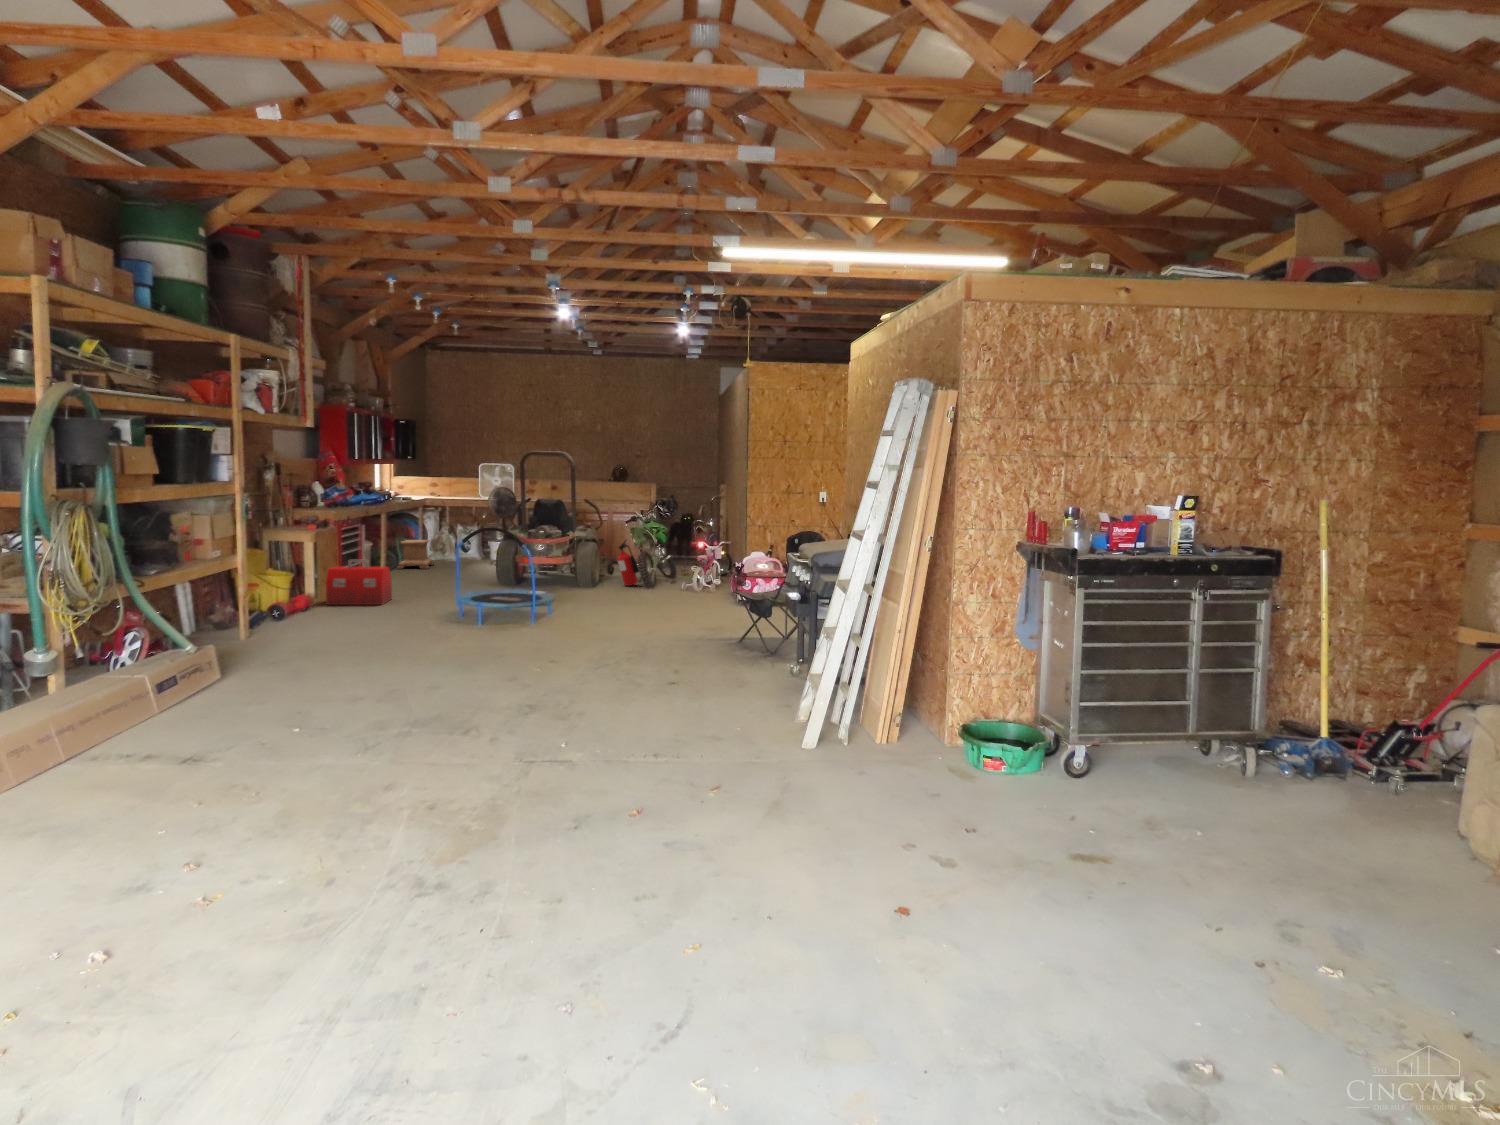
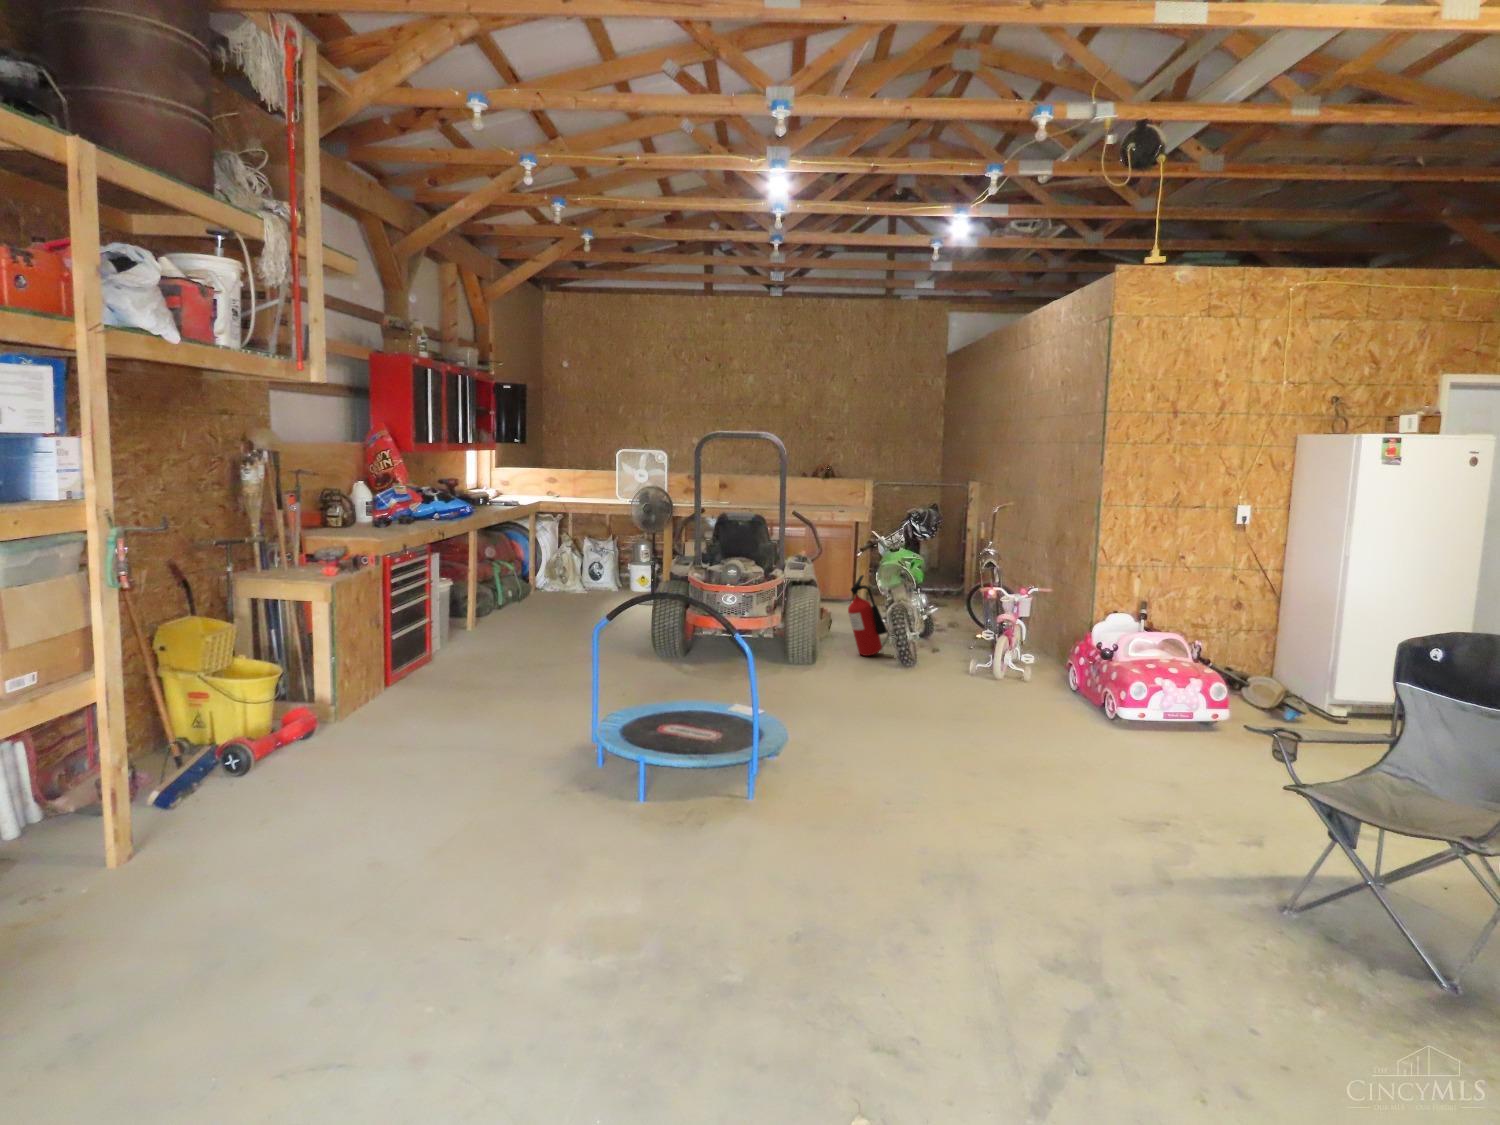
stool: present [397,540,434,569] -> none [493,567,550,613]
toolbox: present [326,560,392,605] -> none [355,623,471,707]

